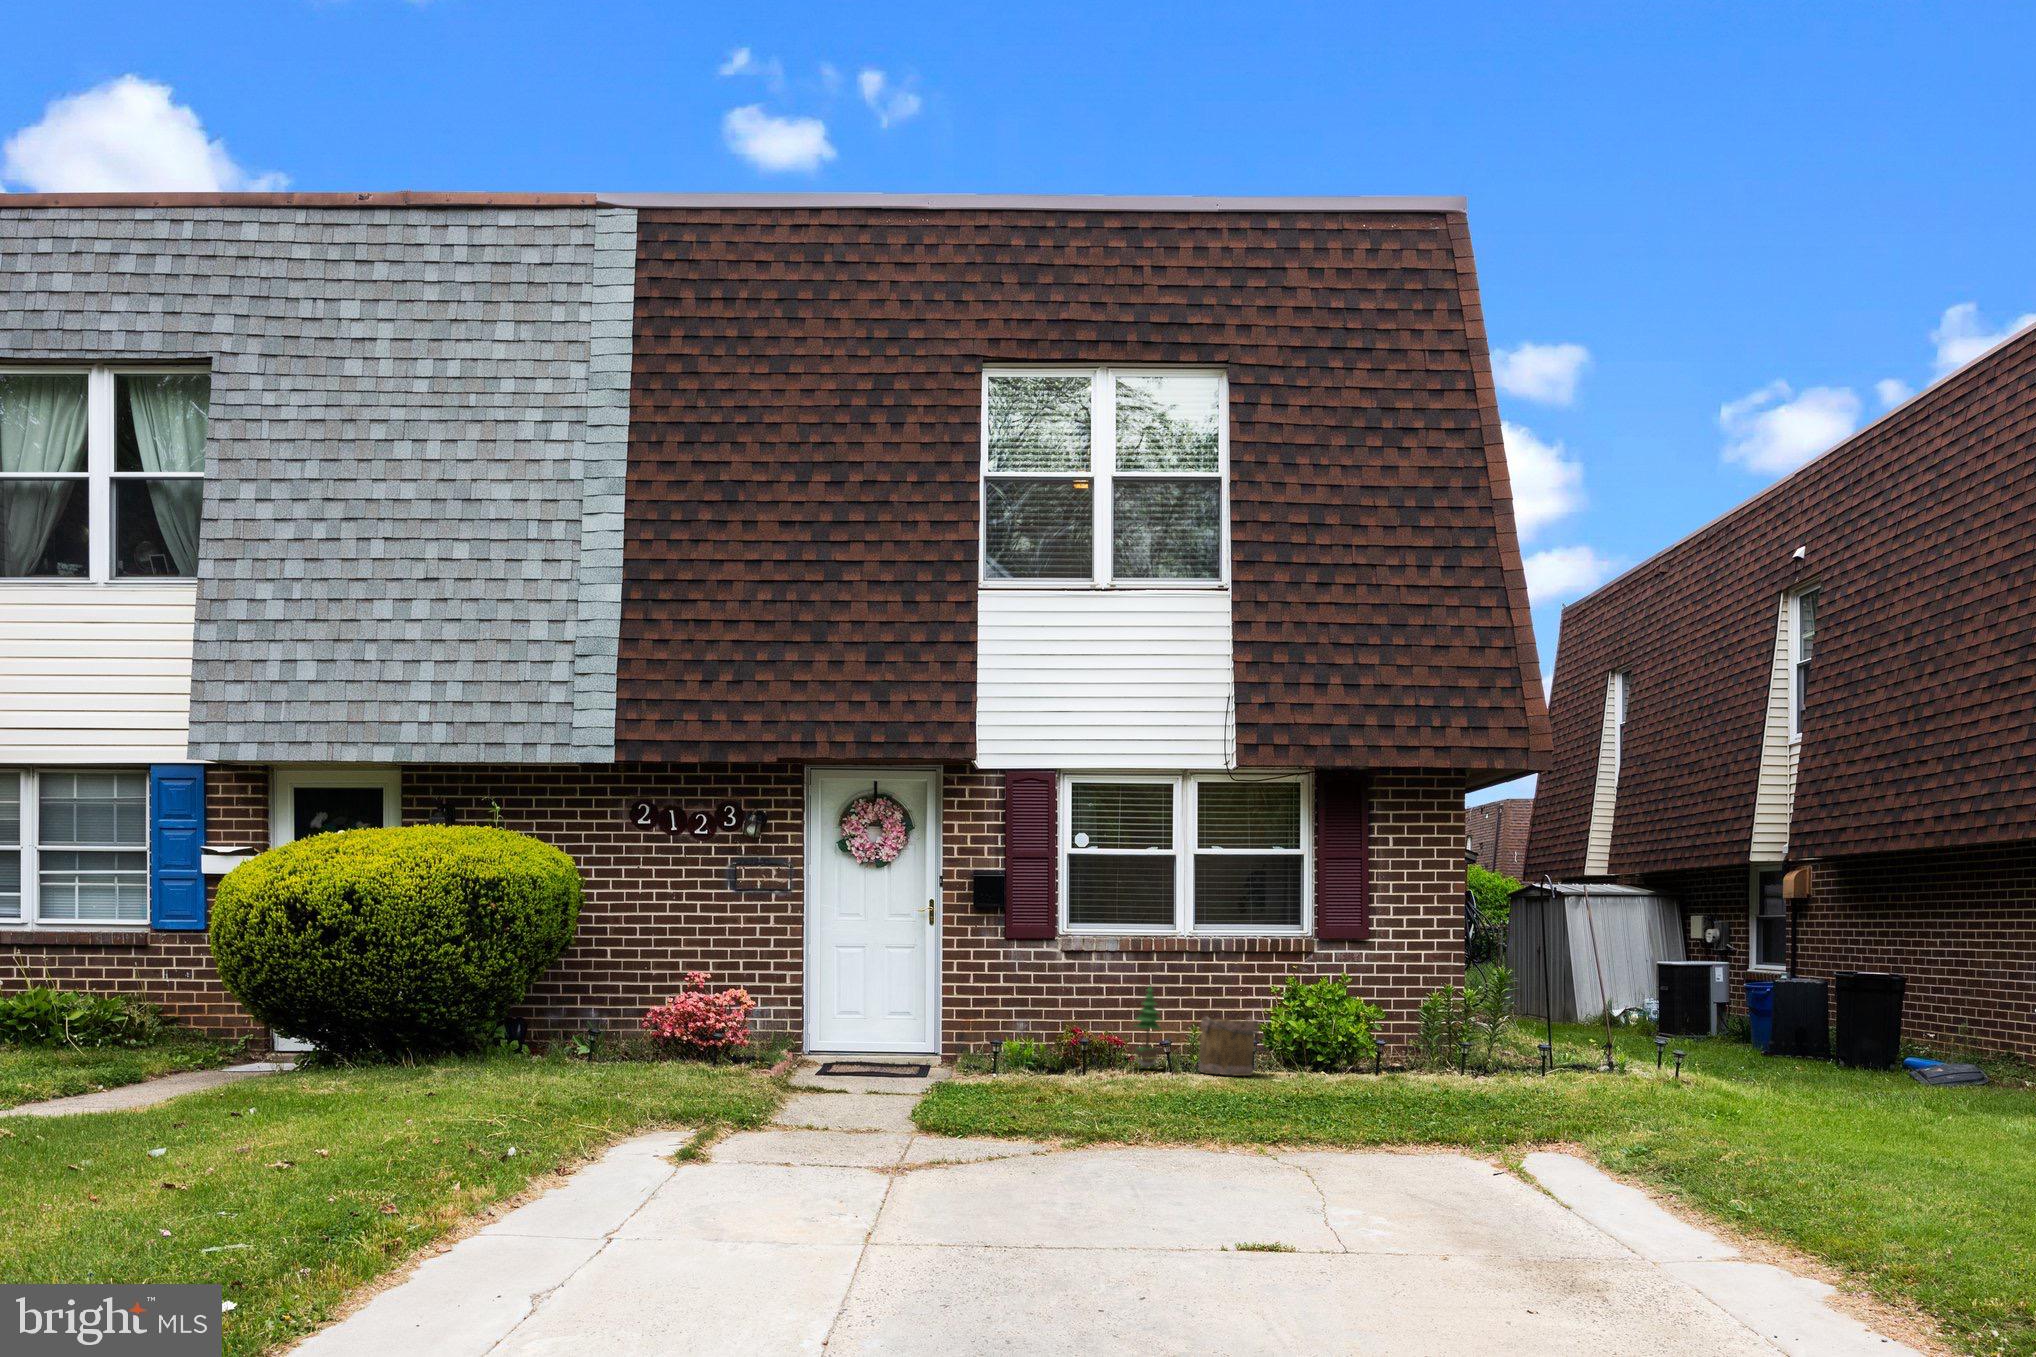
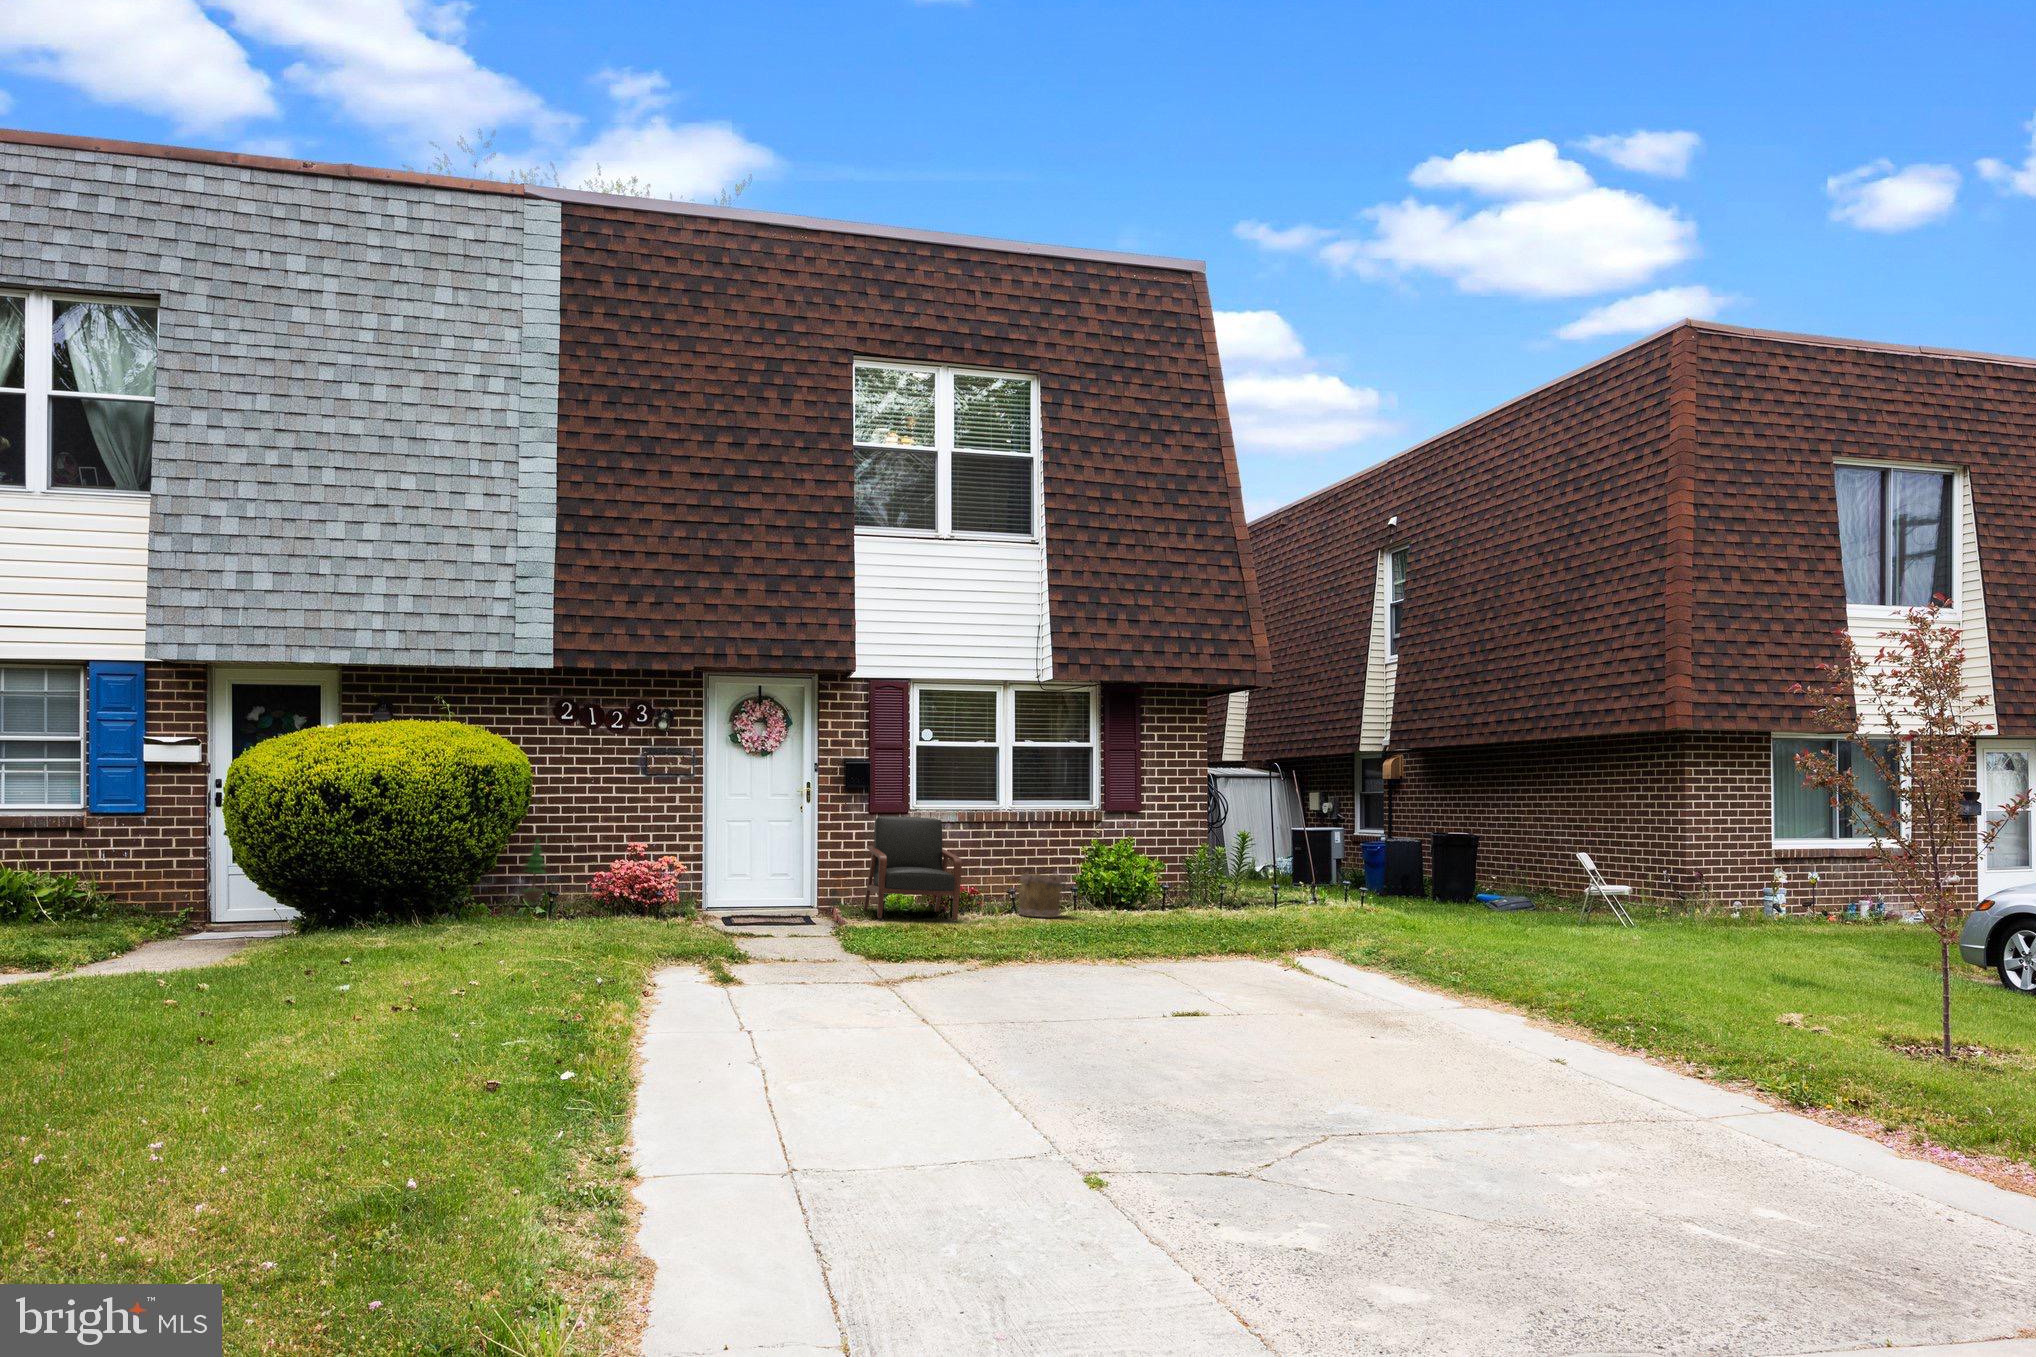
chair: none [999,943,1110,1076] -> present [864,816,962,920]
potted tree: present [1135,986,1161,1069] -> present [523,838,546,906]

